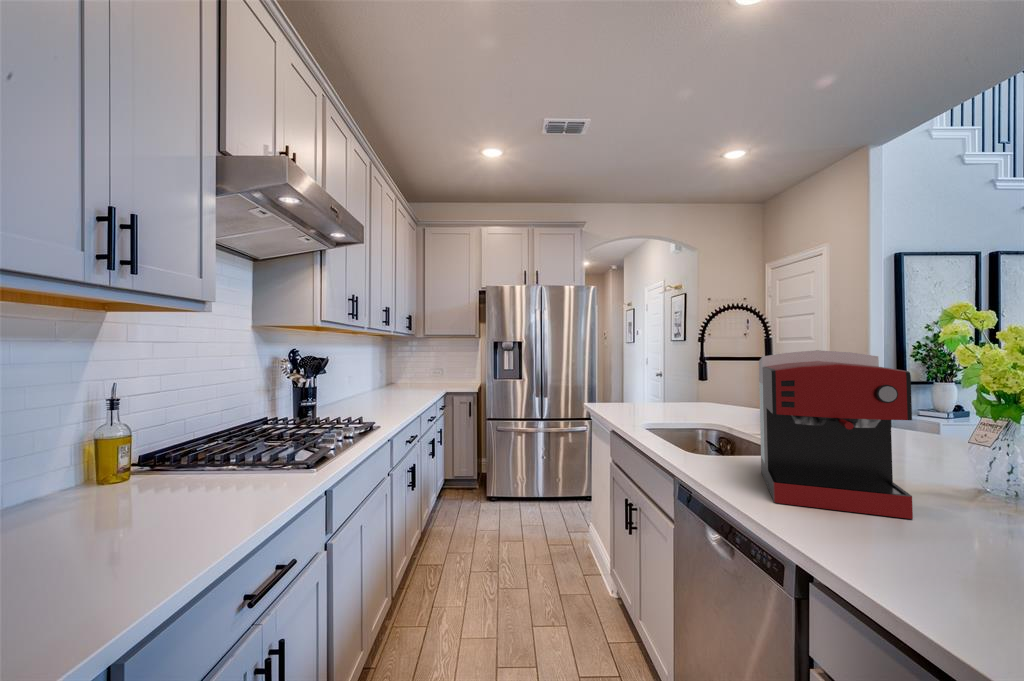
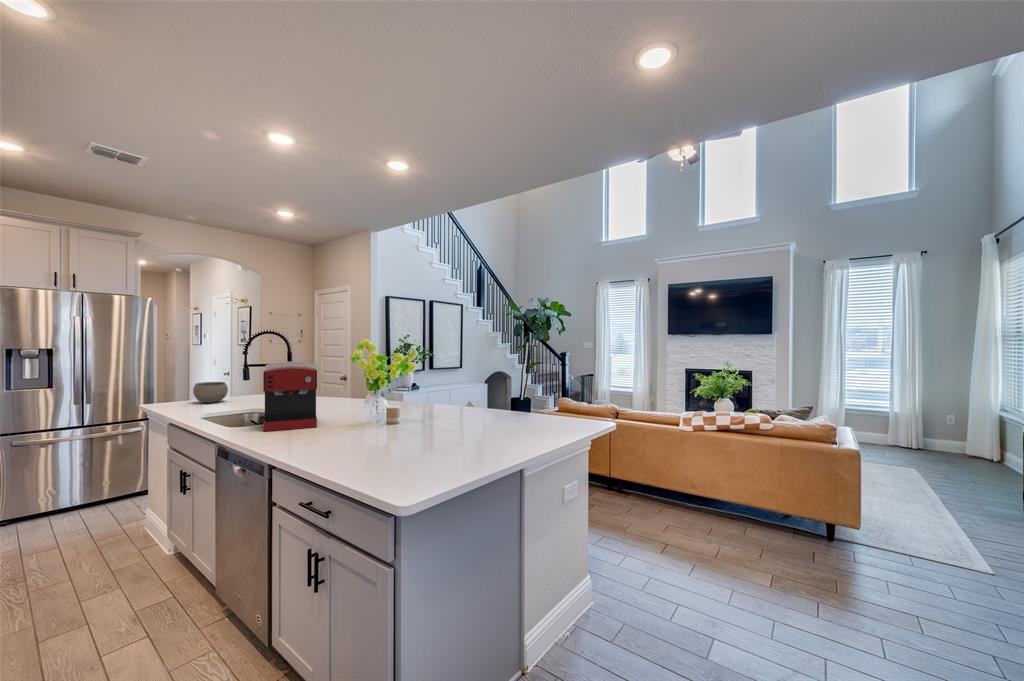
bowl: none [634,382,673,410] -> present [193,382,228,403]

